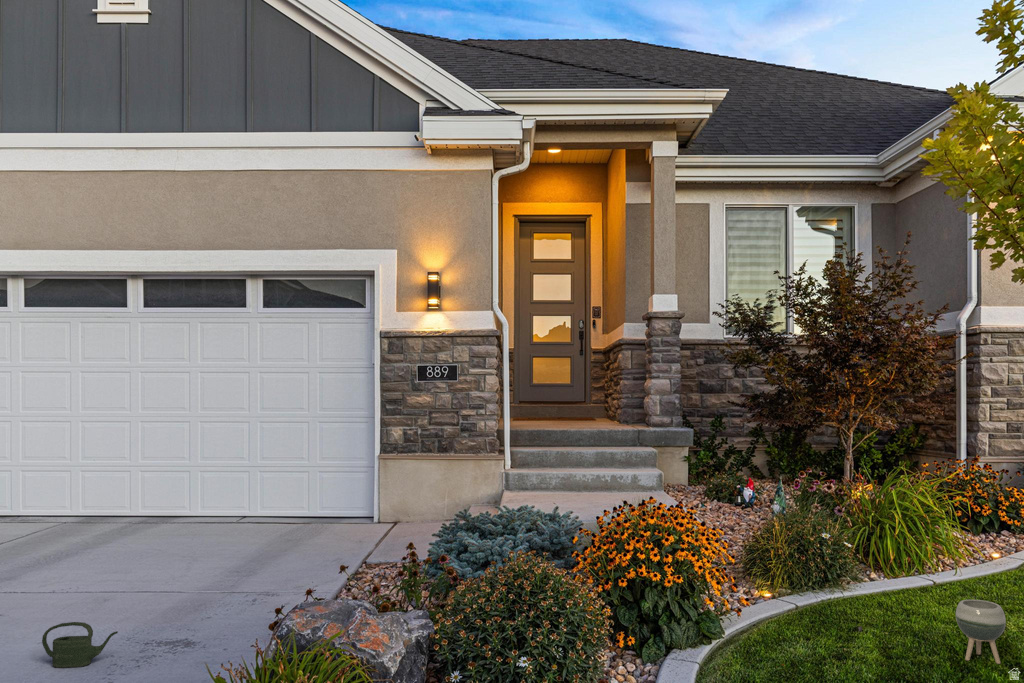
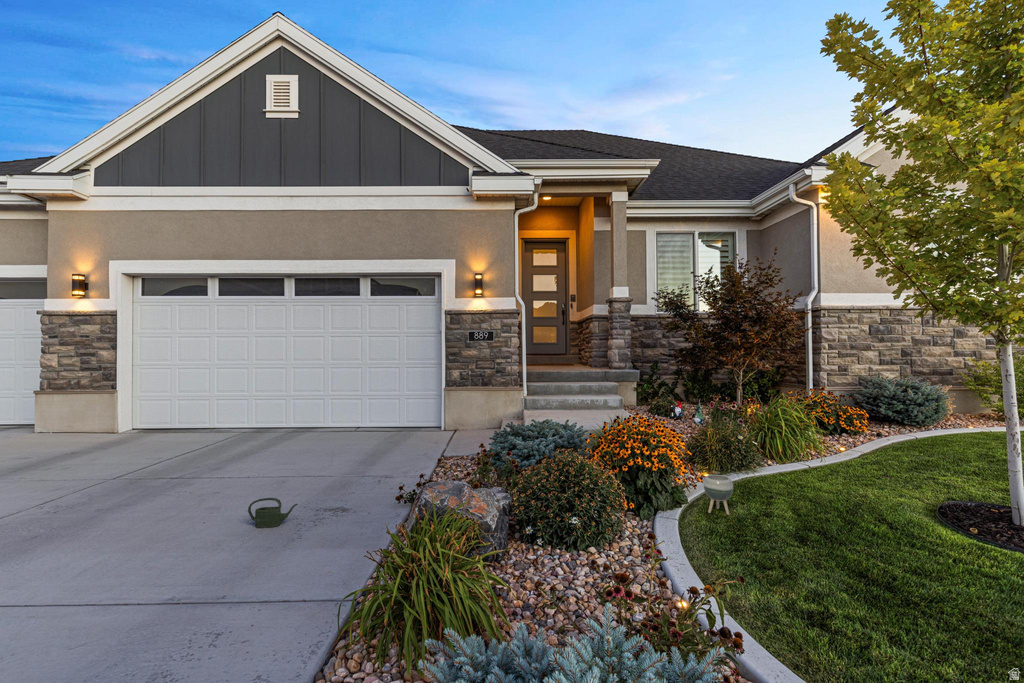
planter: present [956,600,1006,664] -> present [704,475,733,515]

